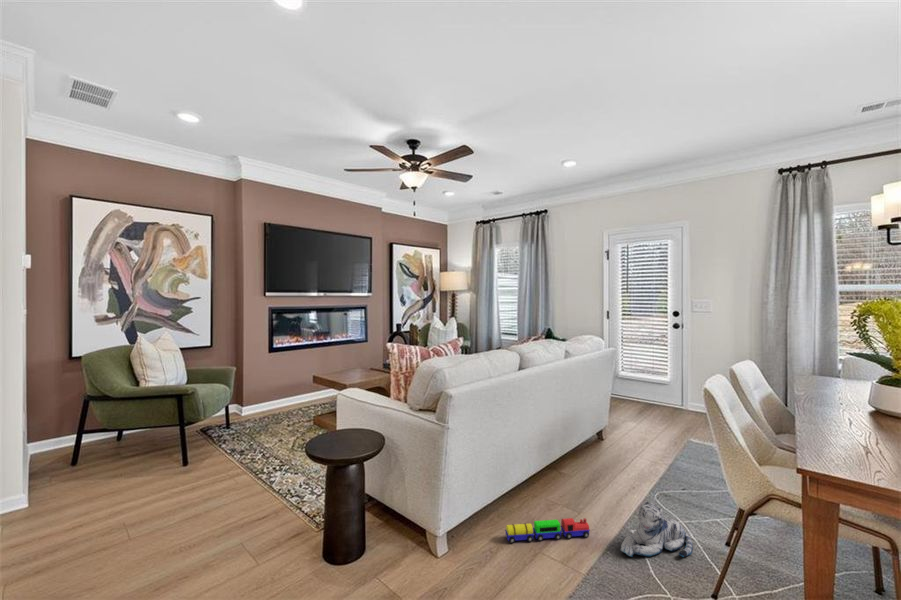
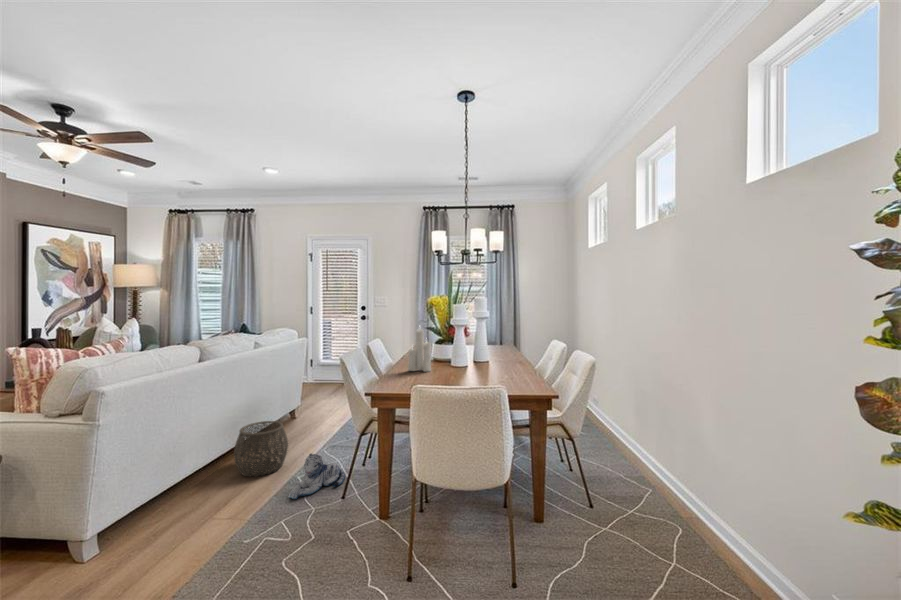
candle: none [816,340,871,428] -> present [408,329,431,372]
woven basket: none [550,441,609,506] -> present [234,421,288,477]
toy train: present [505,518,590,543] -> none [176,482,264,526]

